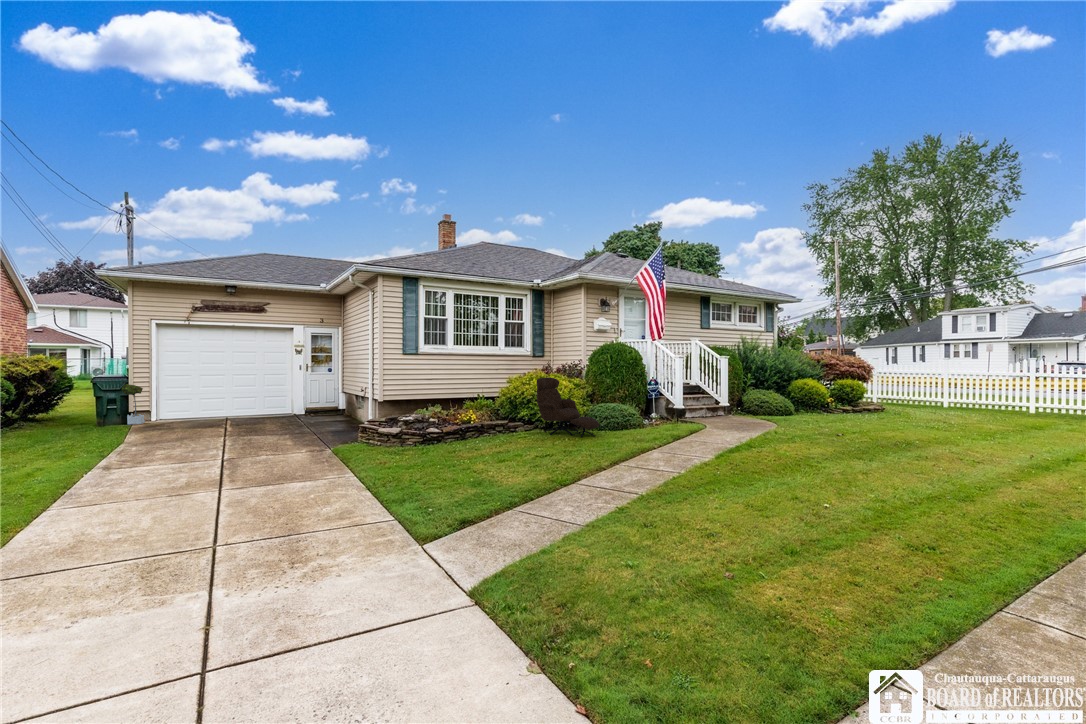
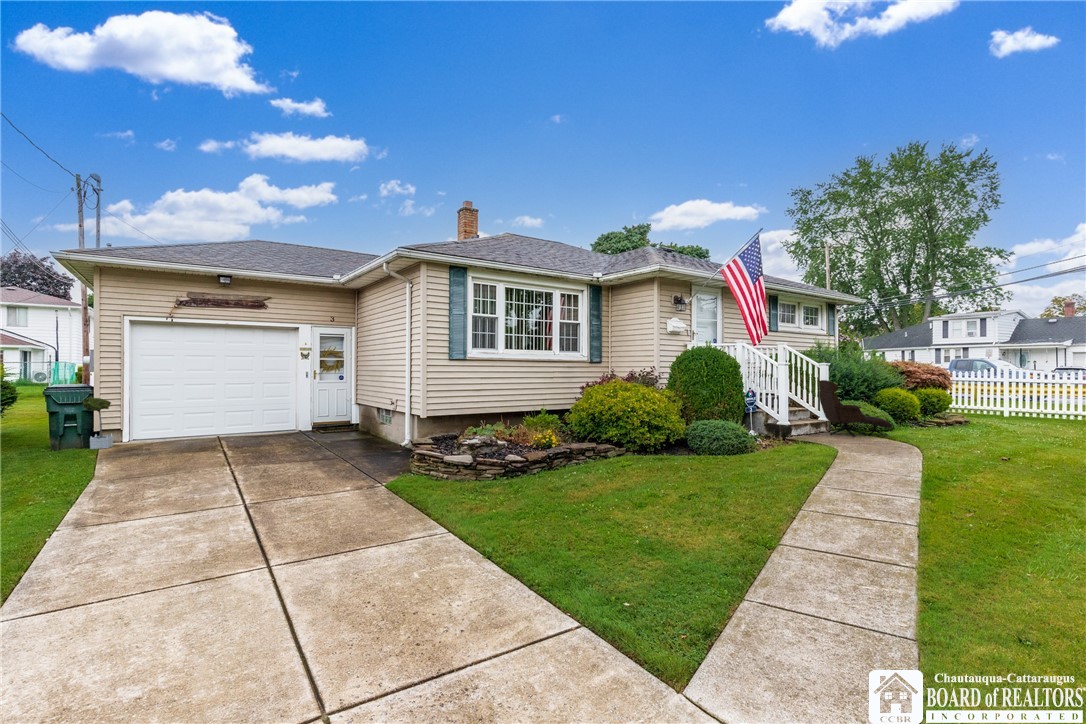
lounge chair: present [537,377,599,438] -> present [819,380,892,437]

